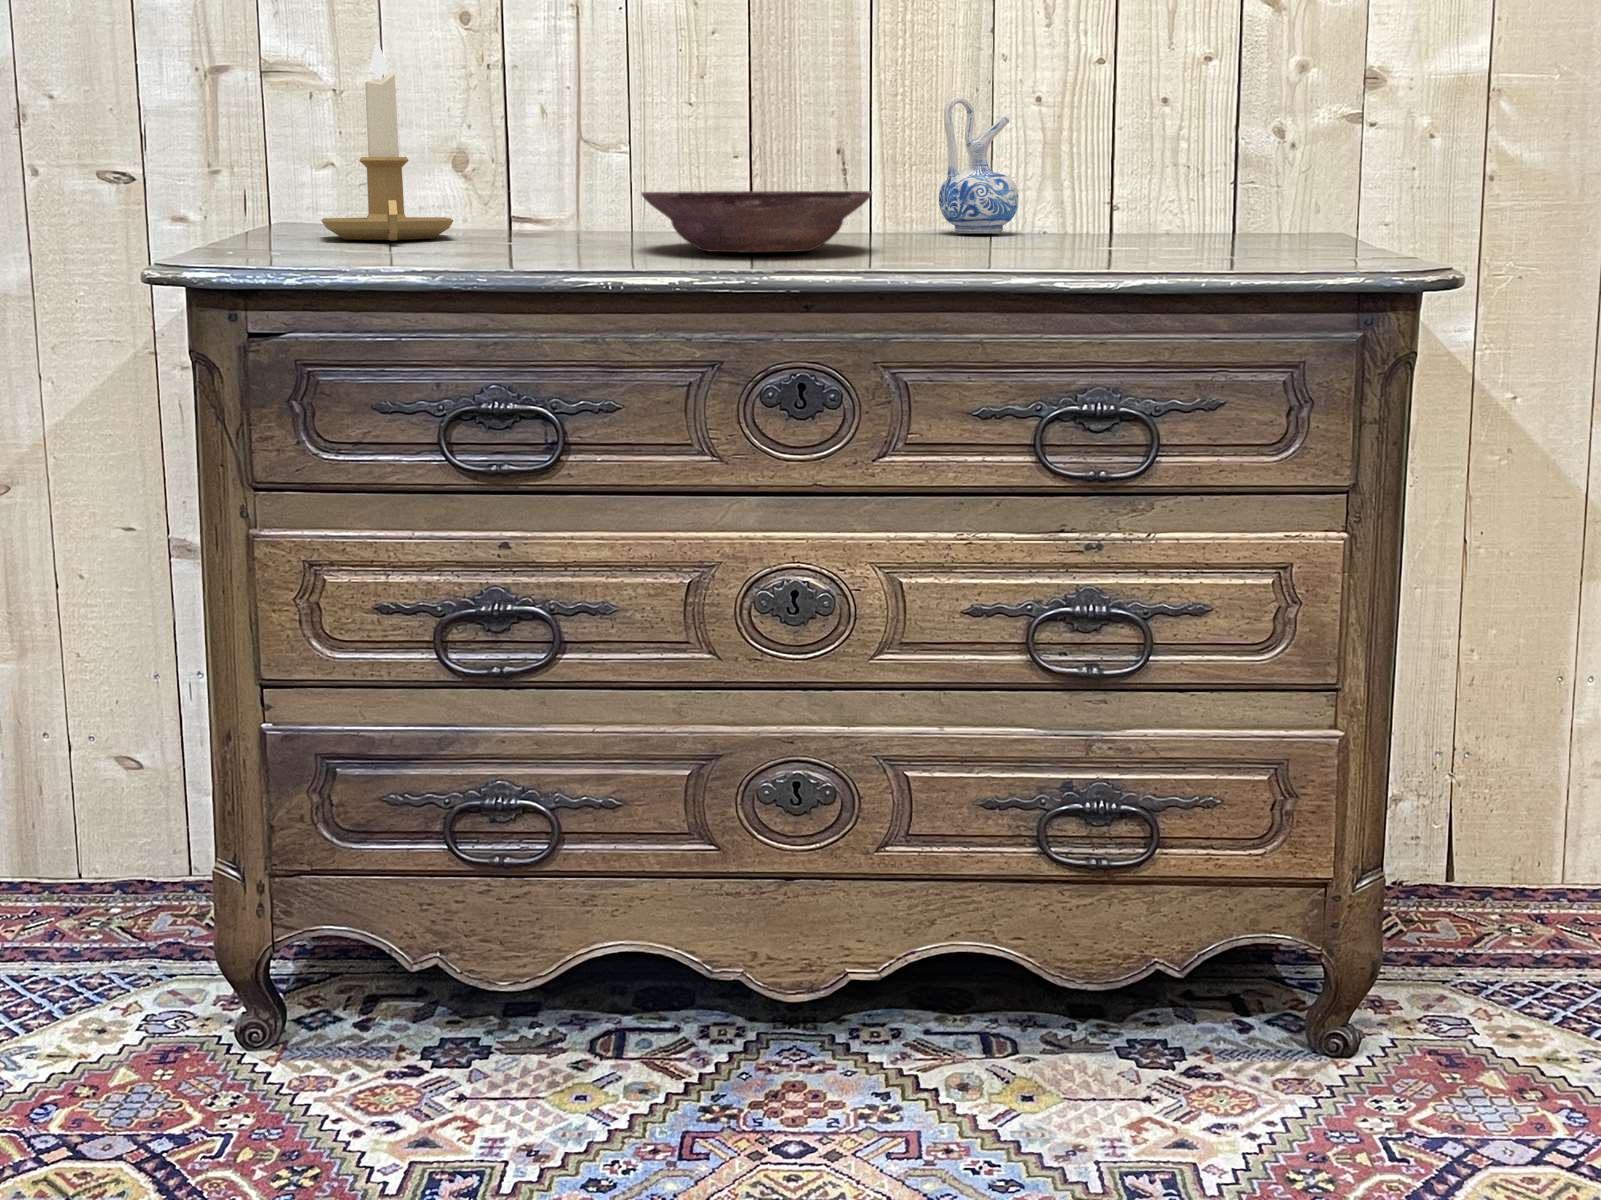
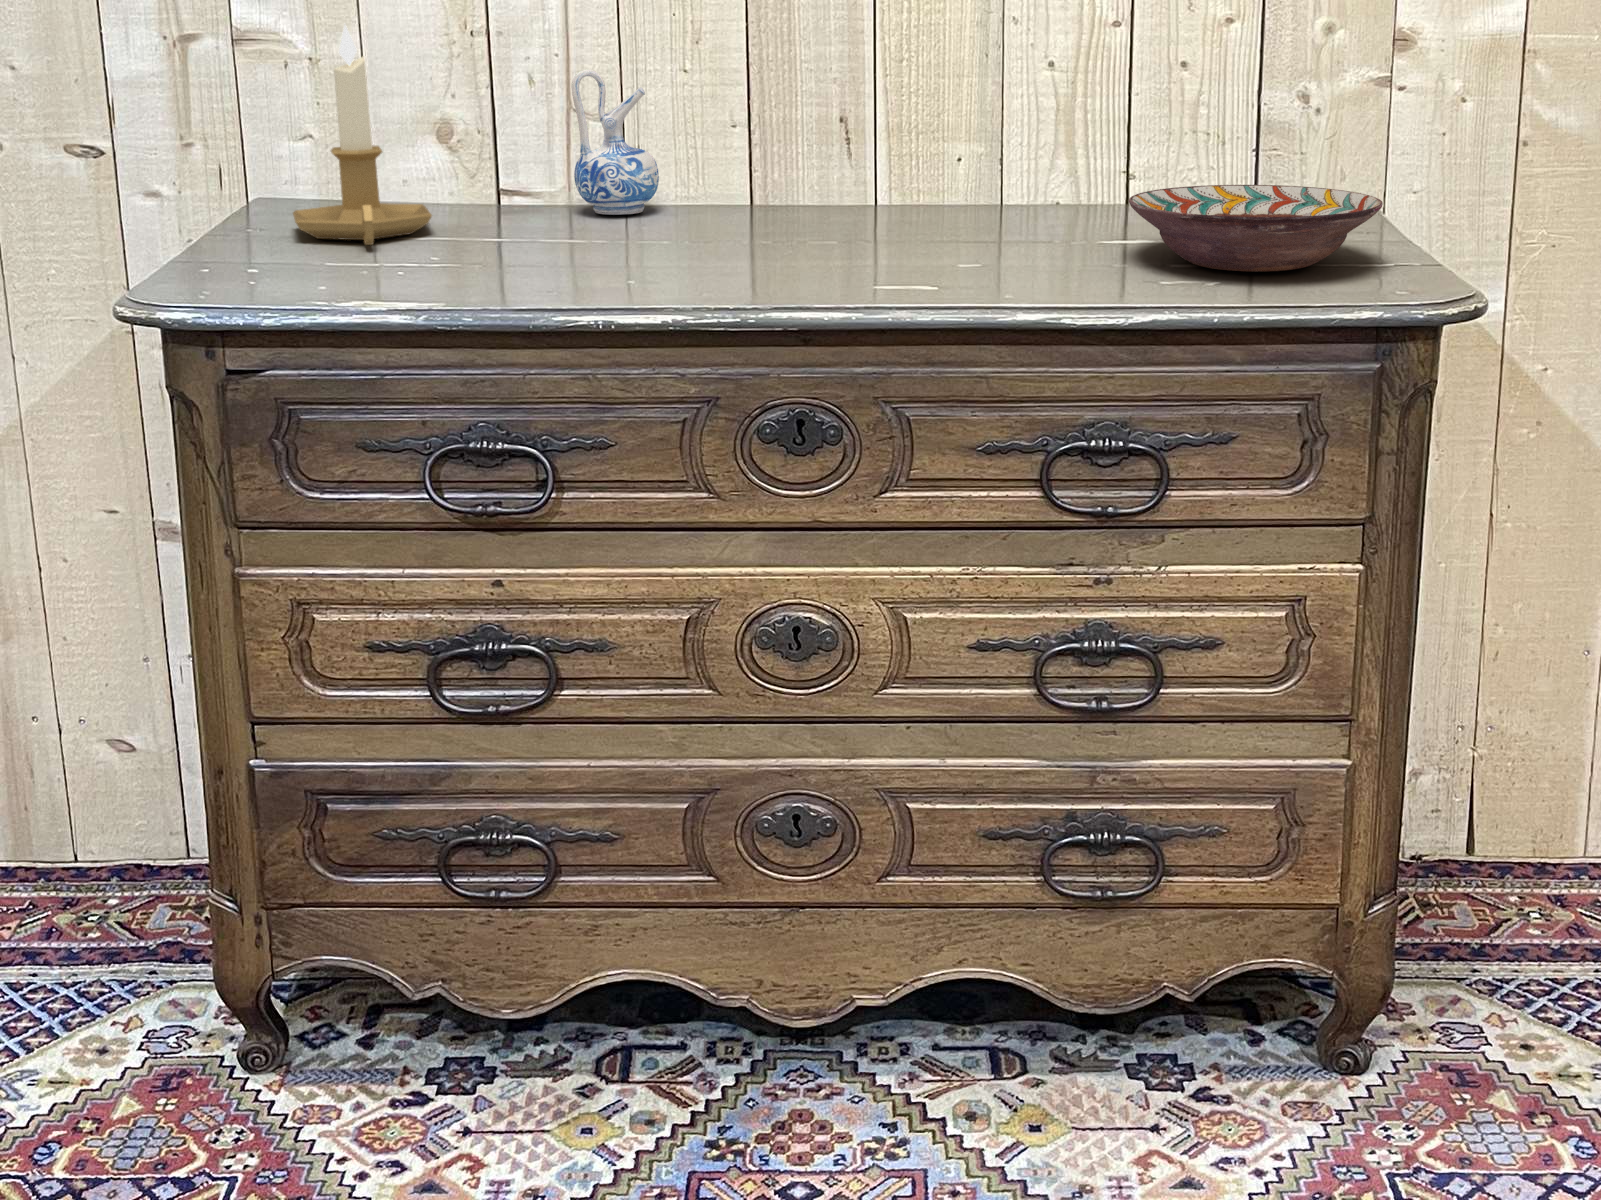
ceramic pitcher: present [939,97,1019,233] -> present [572,69,659,215]
decorative bowl: present [641,191,872,252] -> present [1129,185,1383,271]

